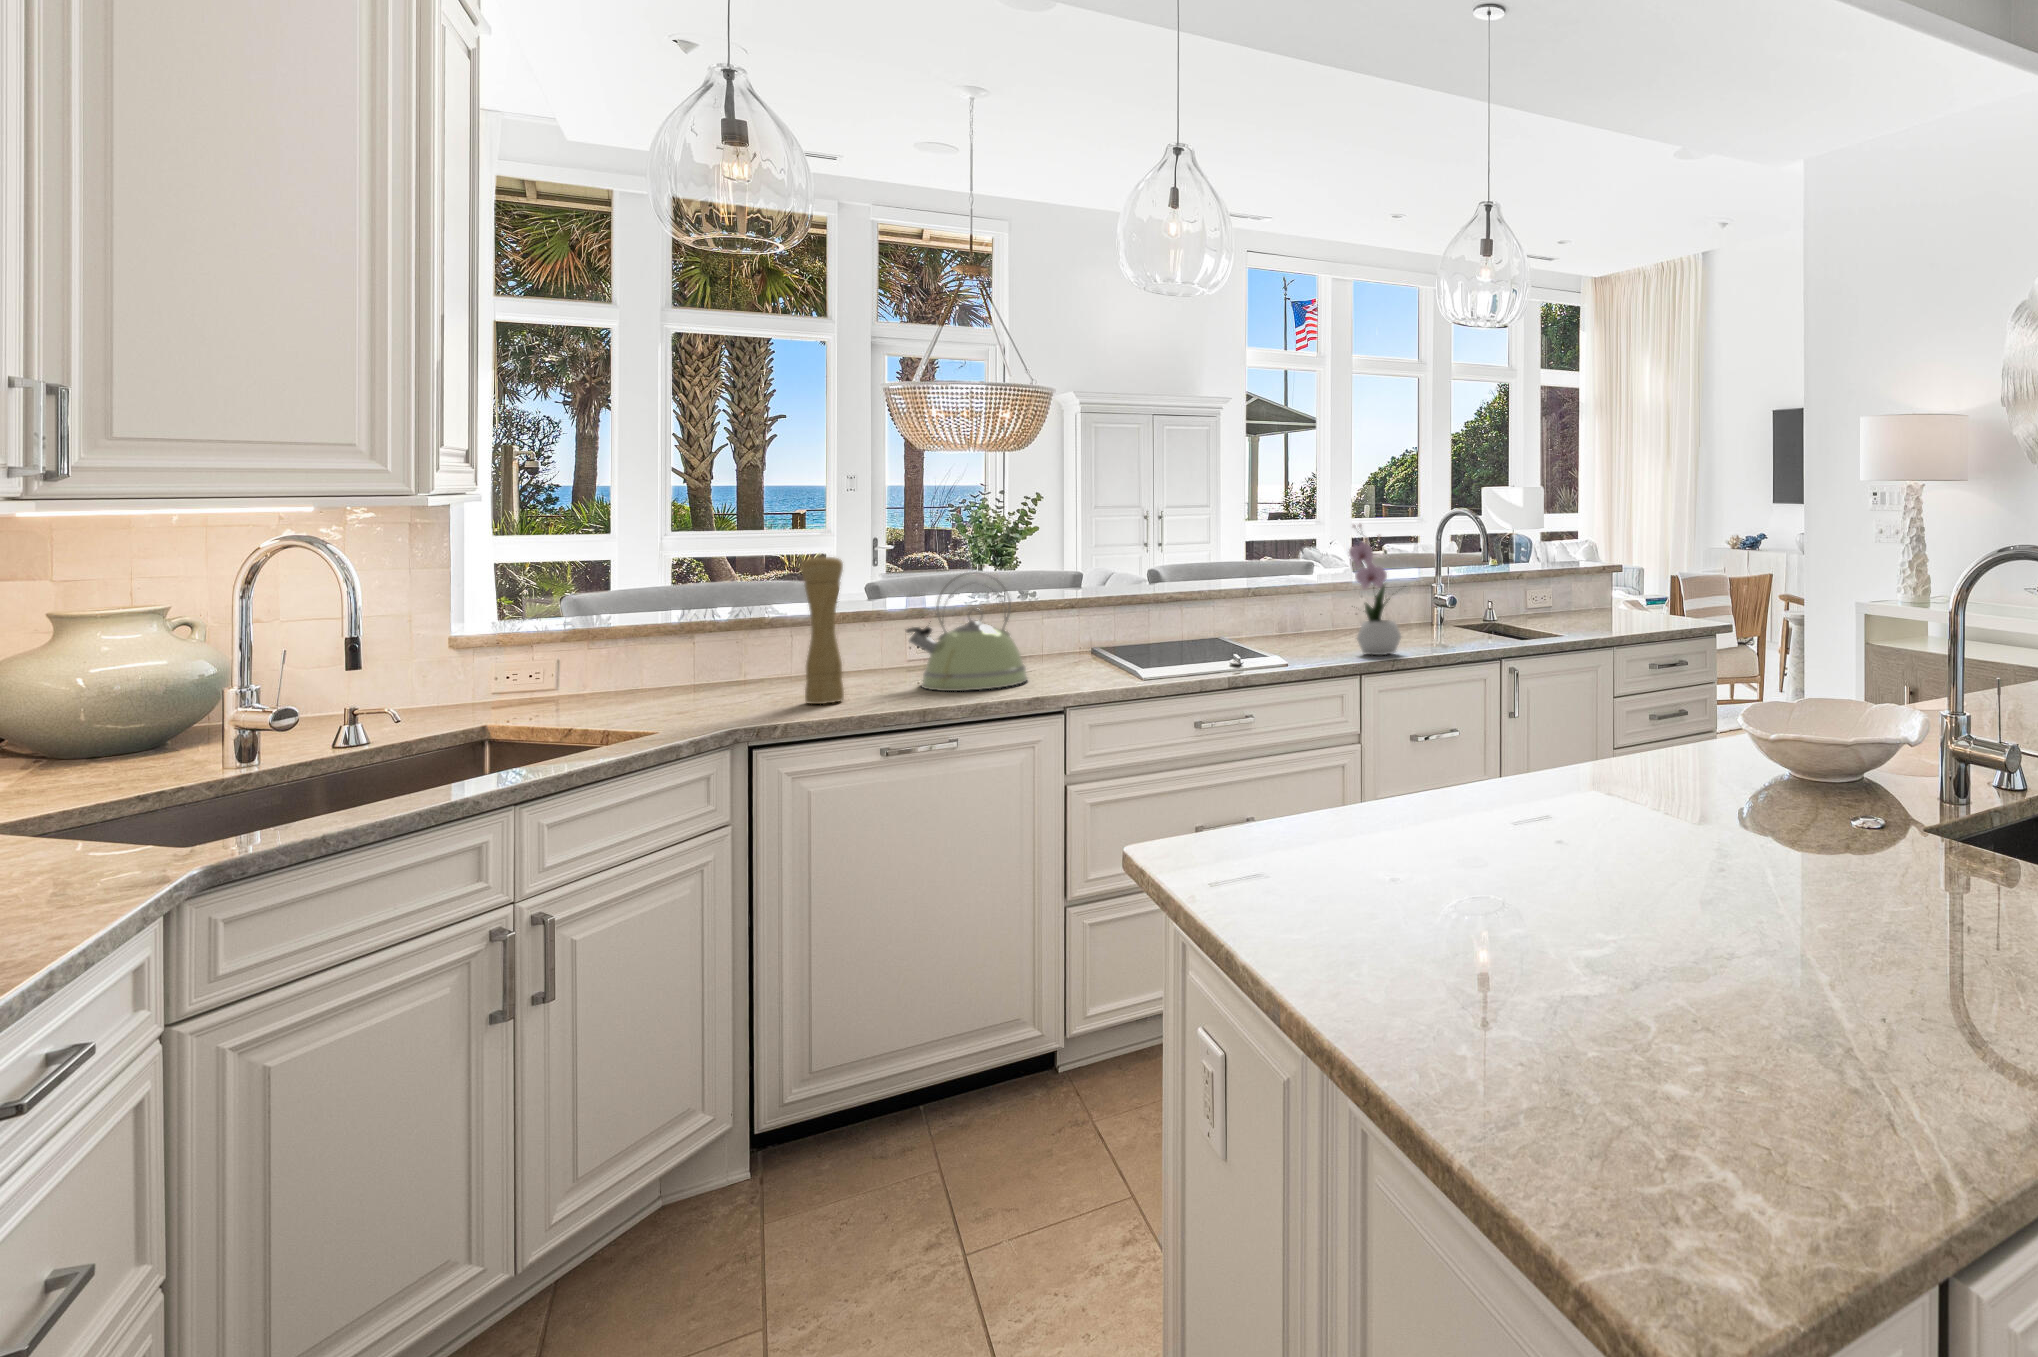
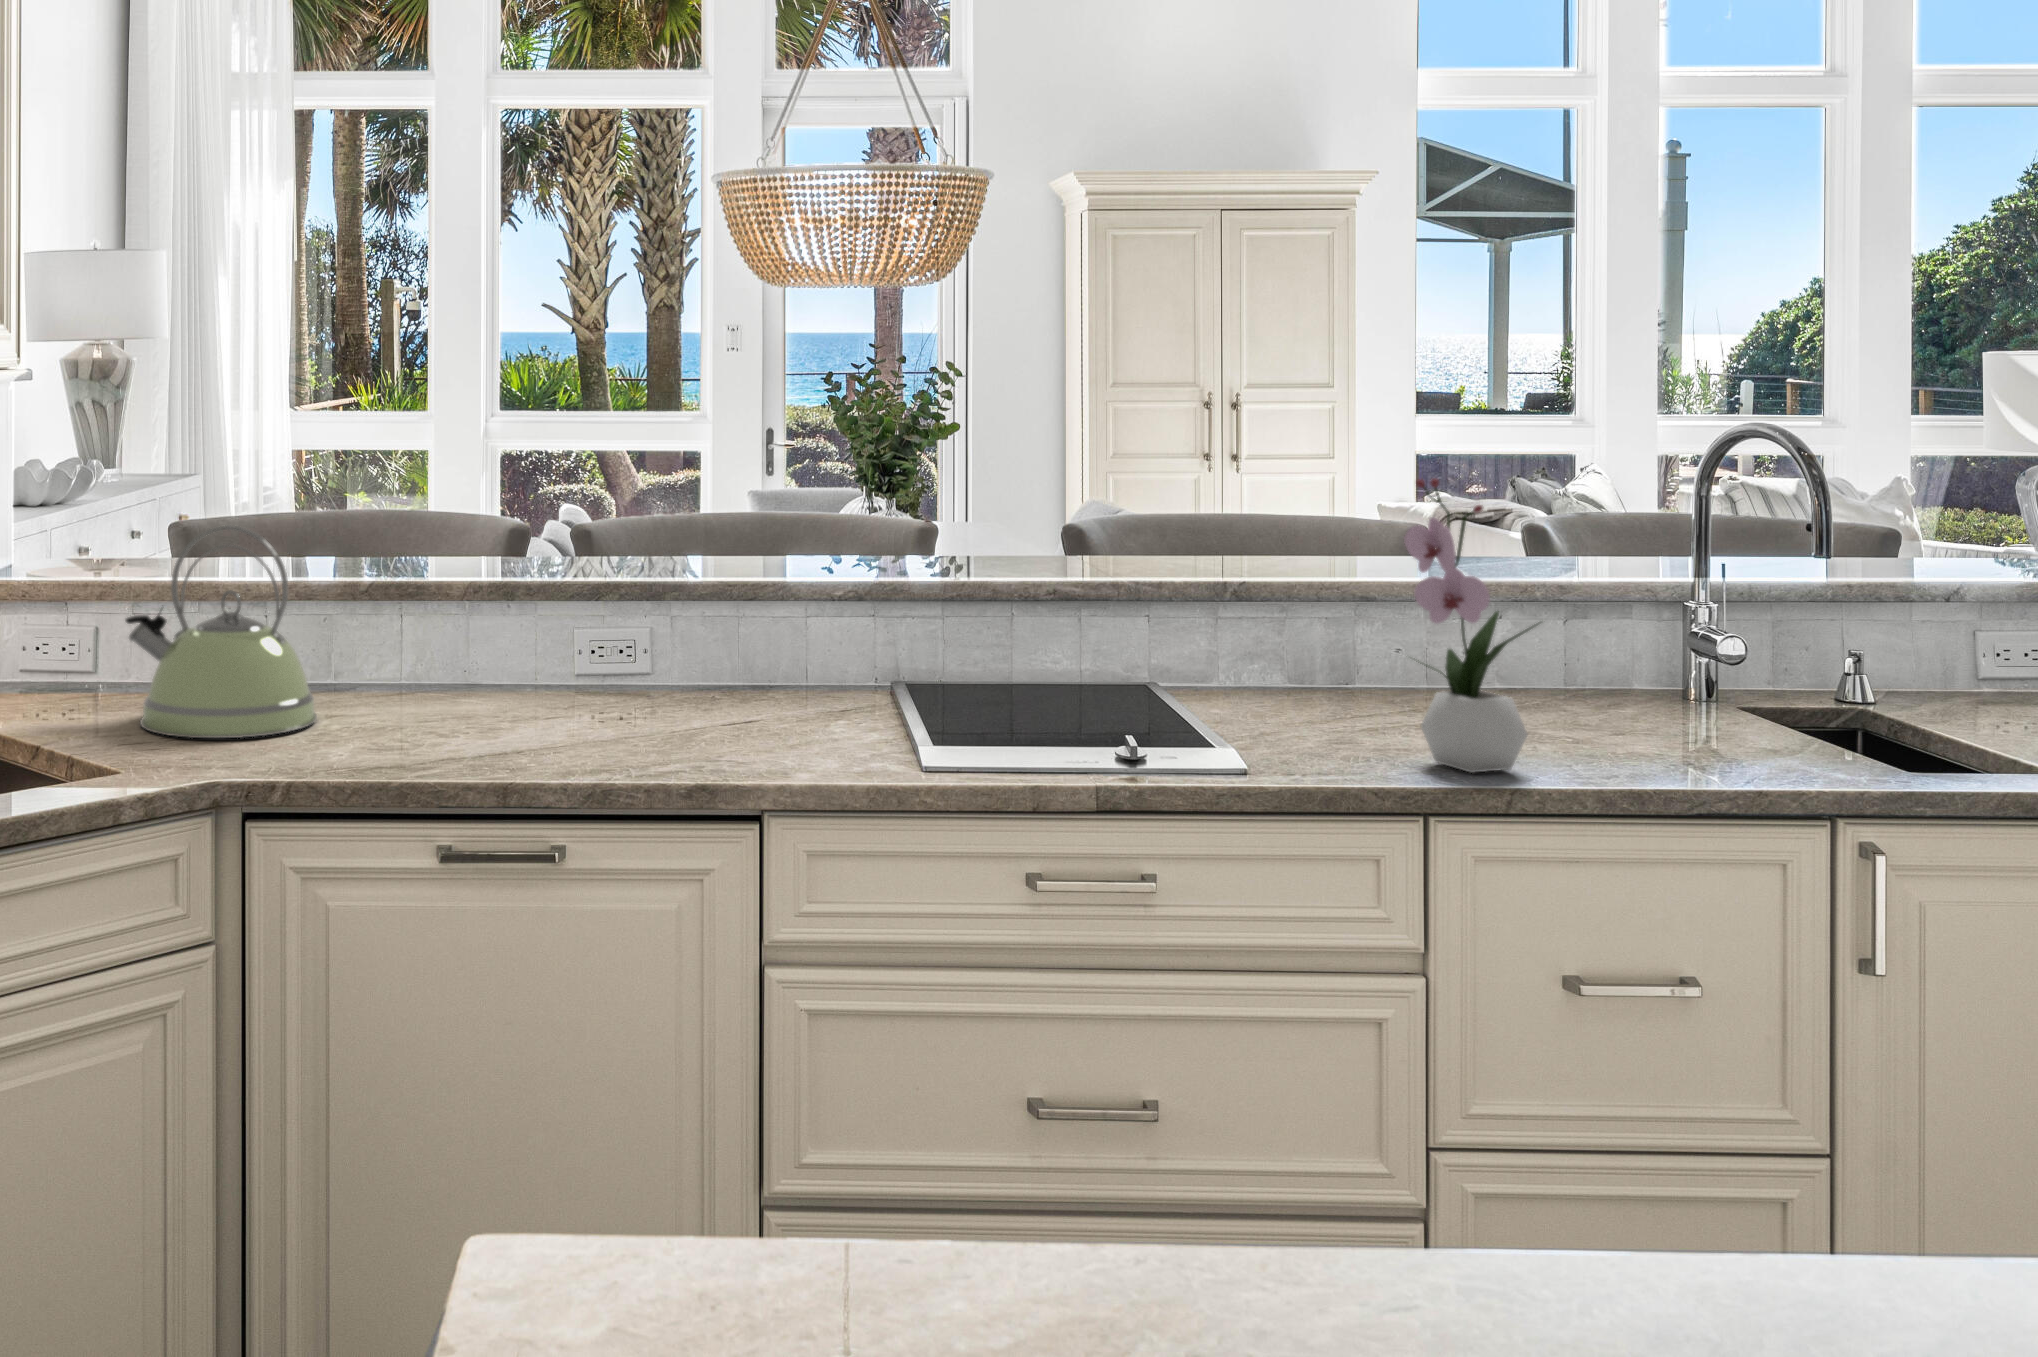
pepper mill: present [801,555,844,704] -> none [366,499,428,750]
kettle: present [905,571,1028,691] -> present [125,525,317,738]

